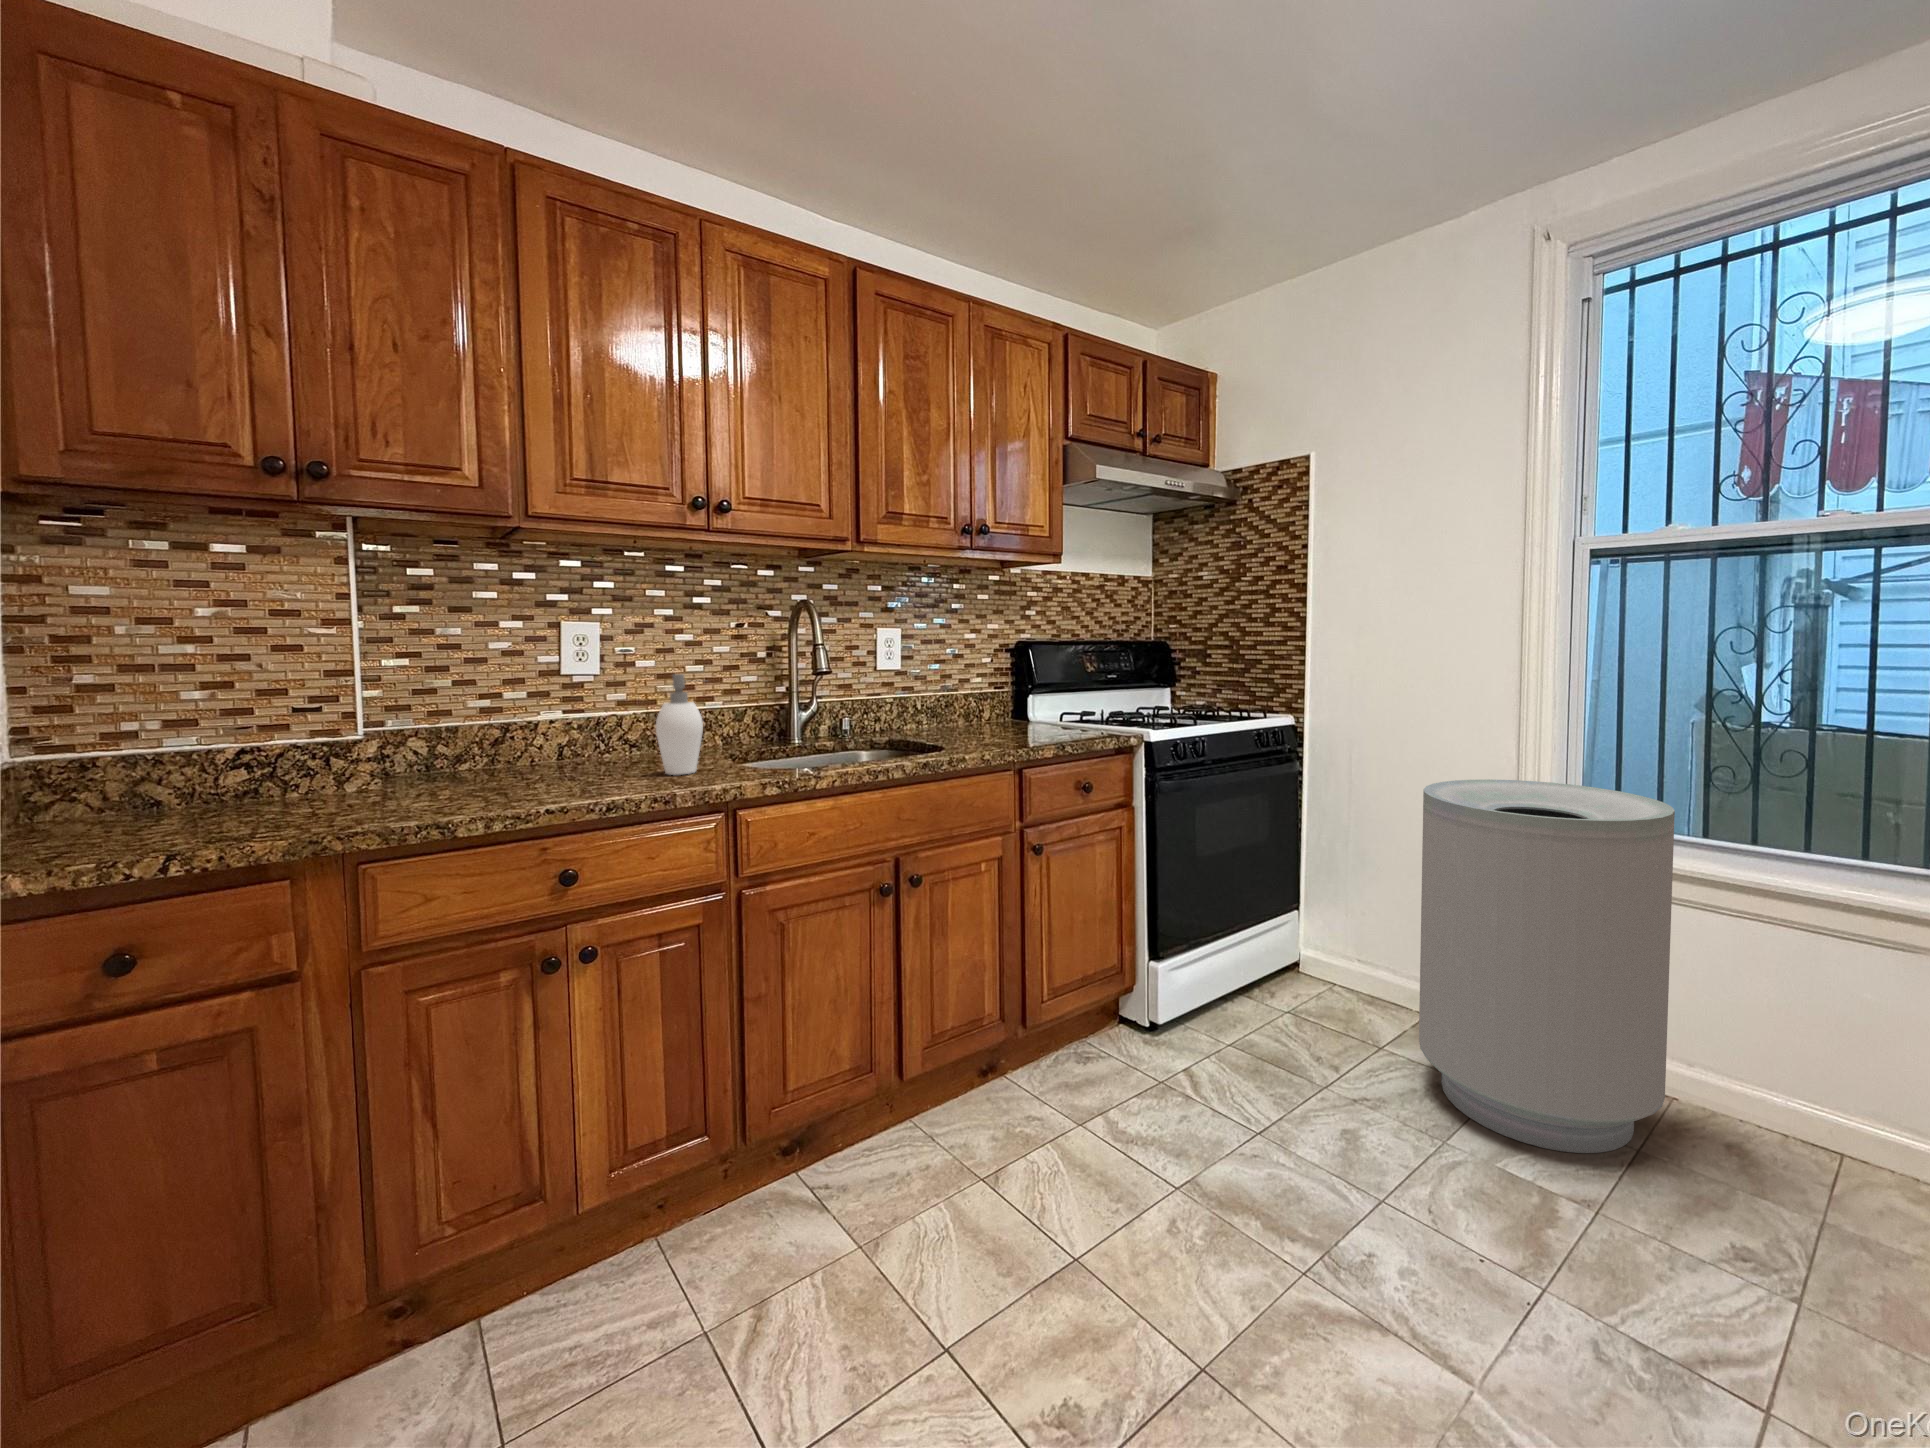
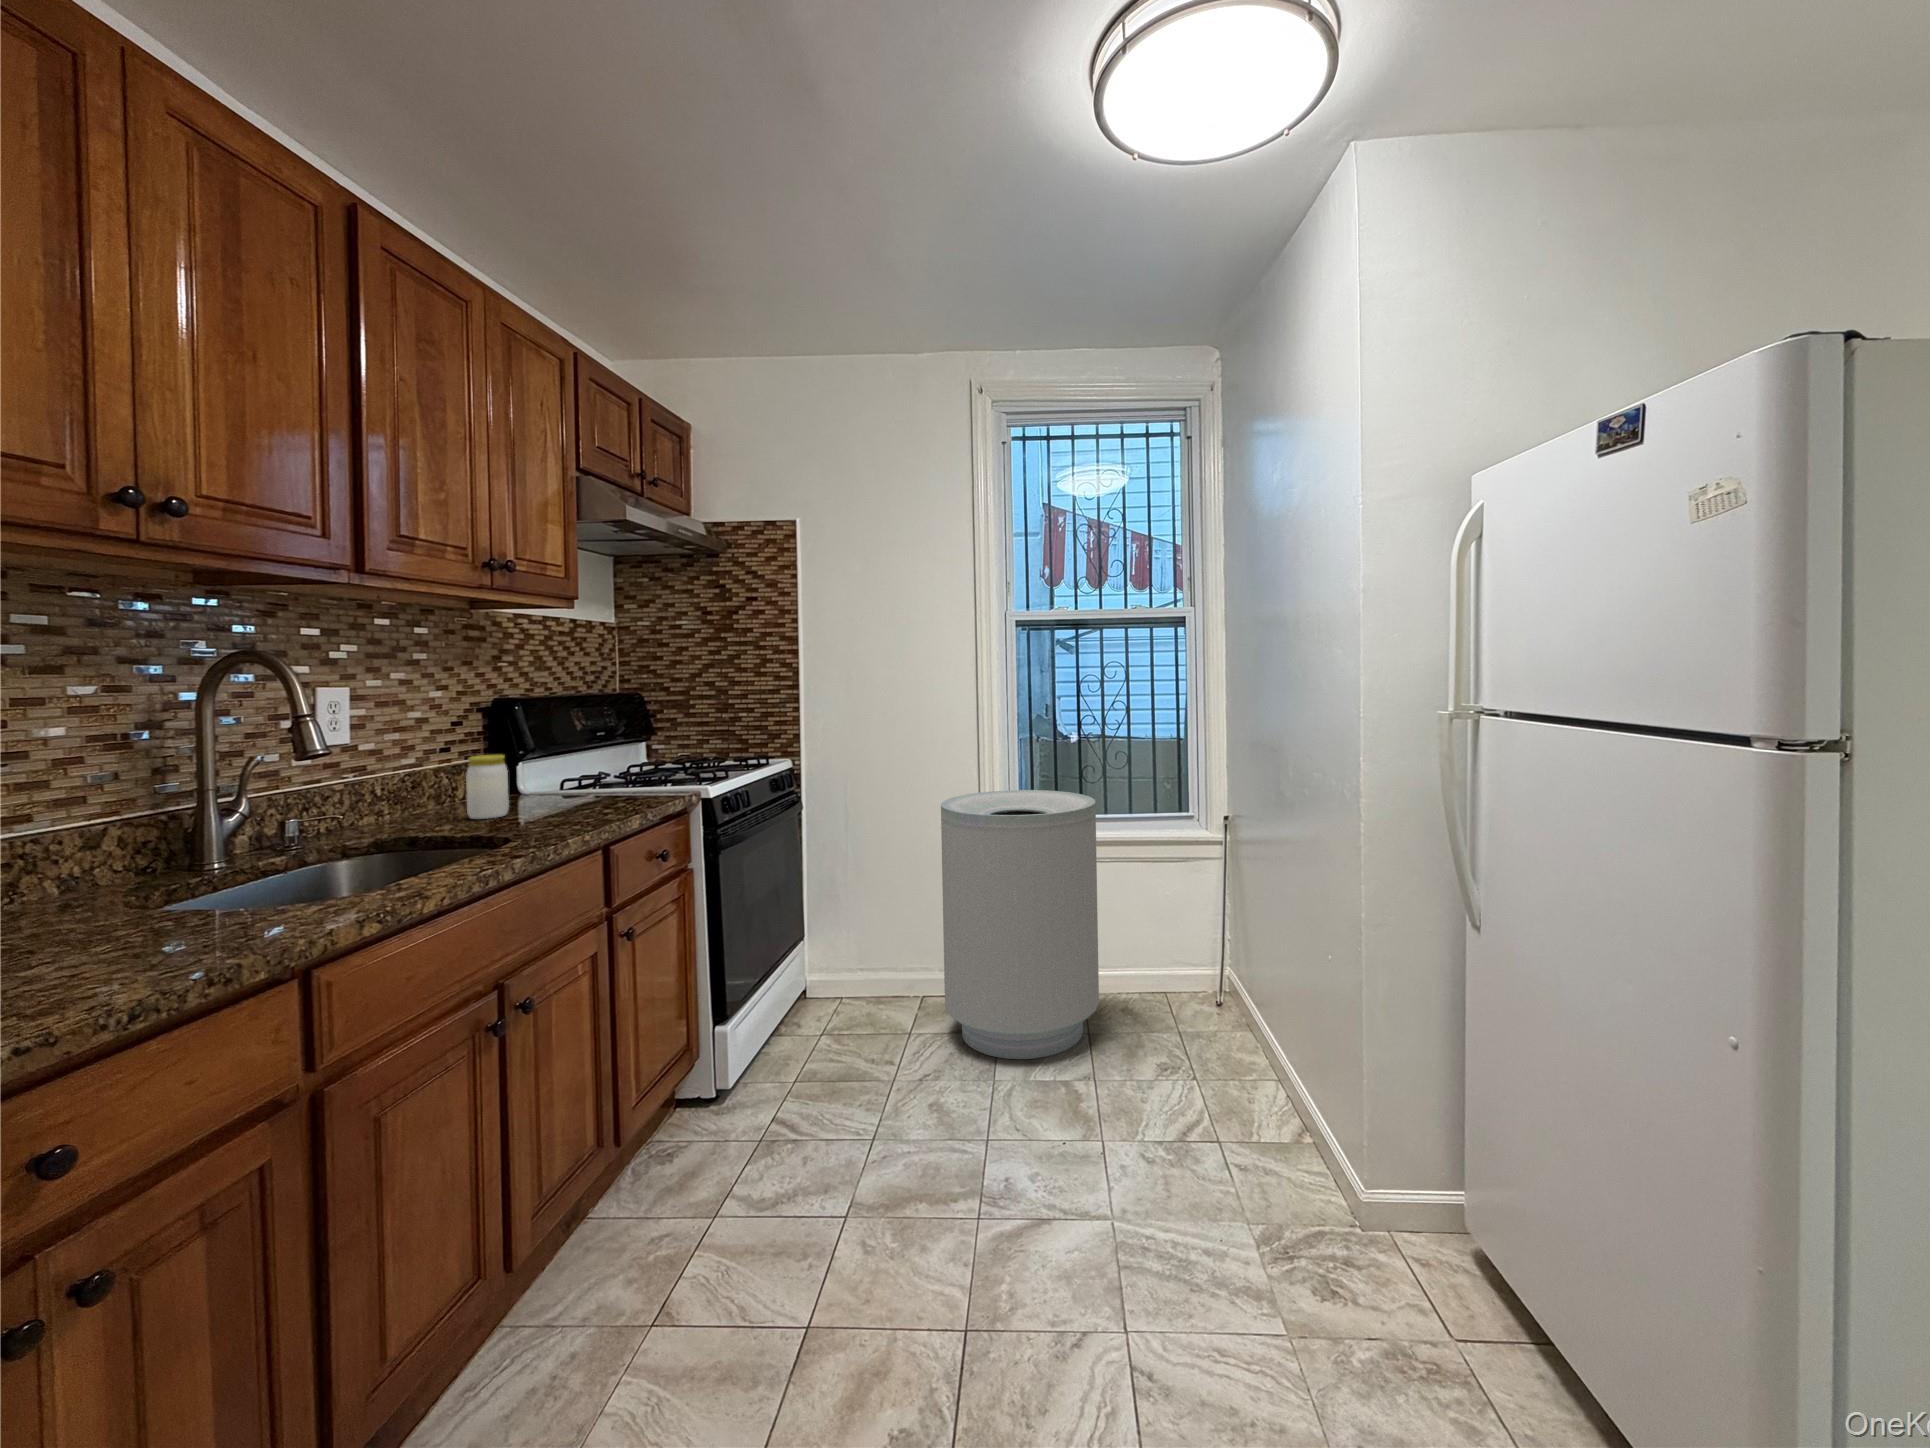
soap dispenser: present [656,674,703,775] -> none [62,778,198,950]
jar: none [961,684,989,735] -> present [466,755,509,819]

